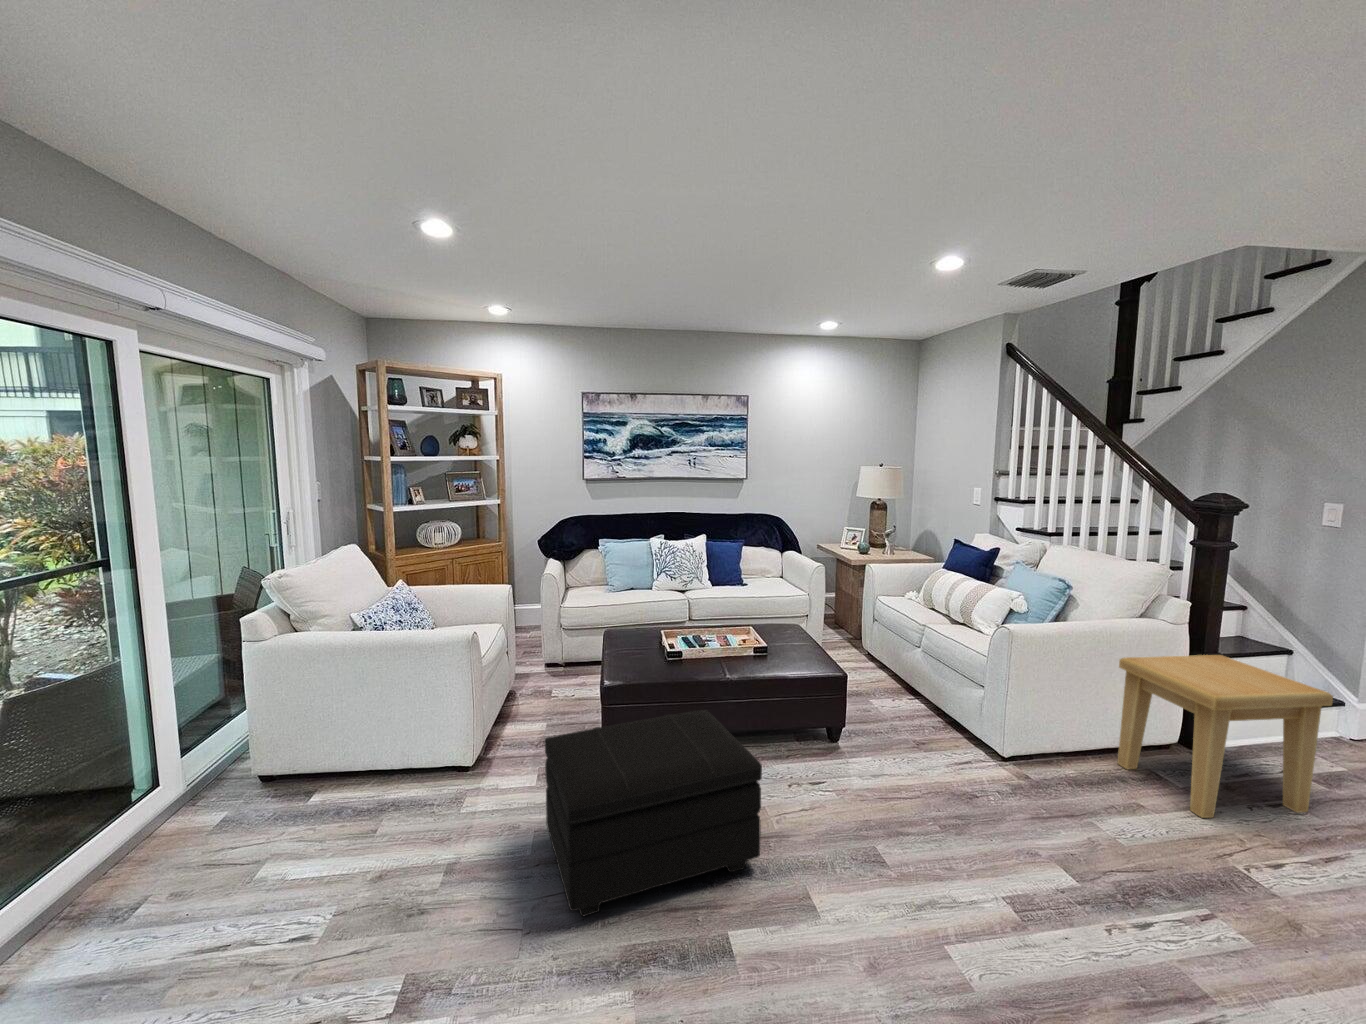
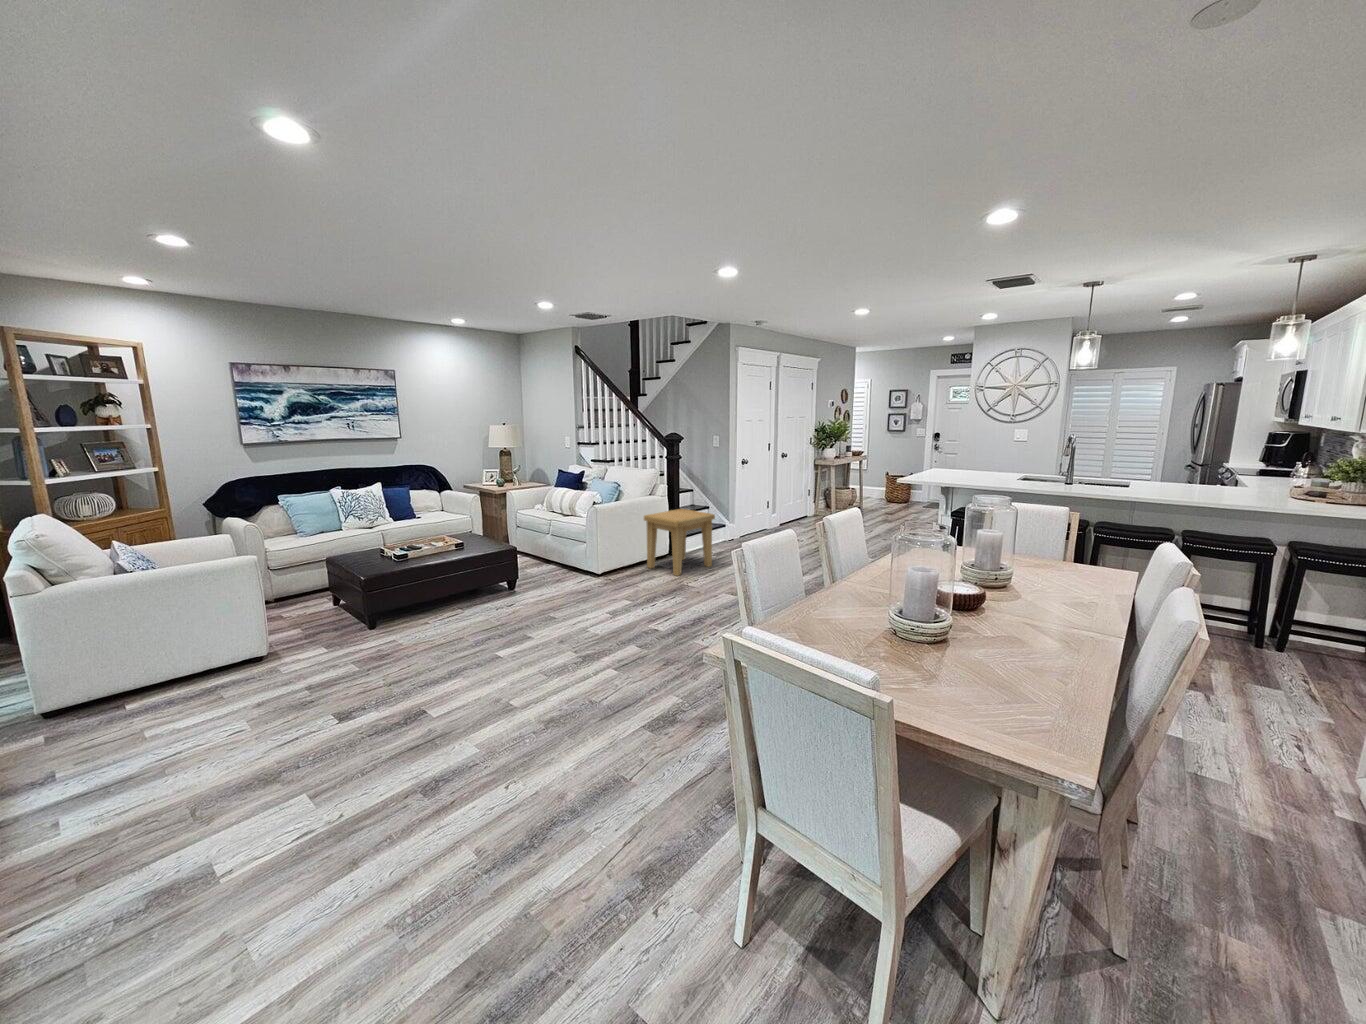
footstool: present [545,710,762,916] -> none [358,572,499,673]

